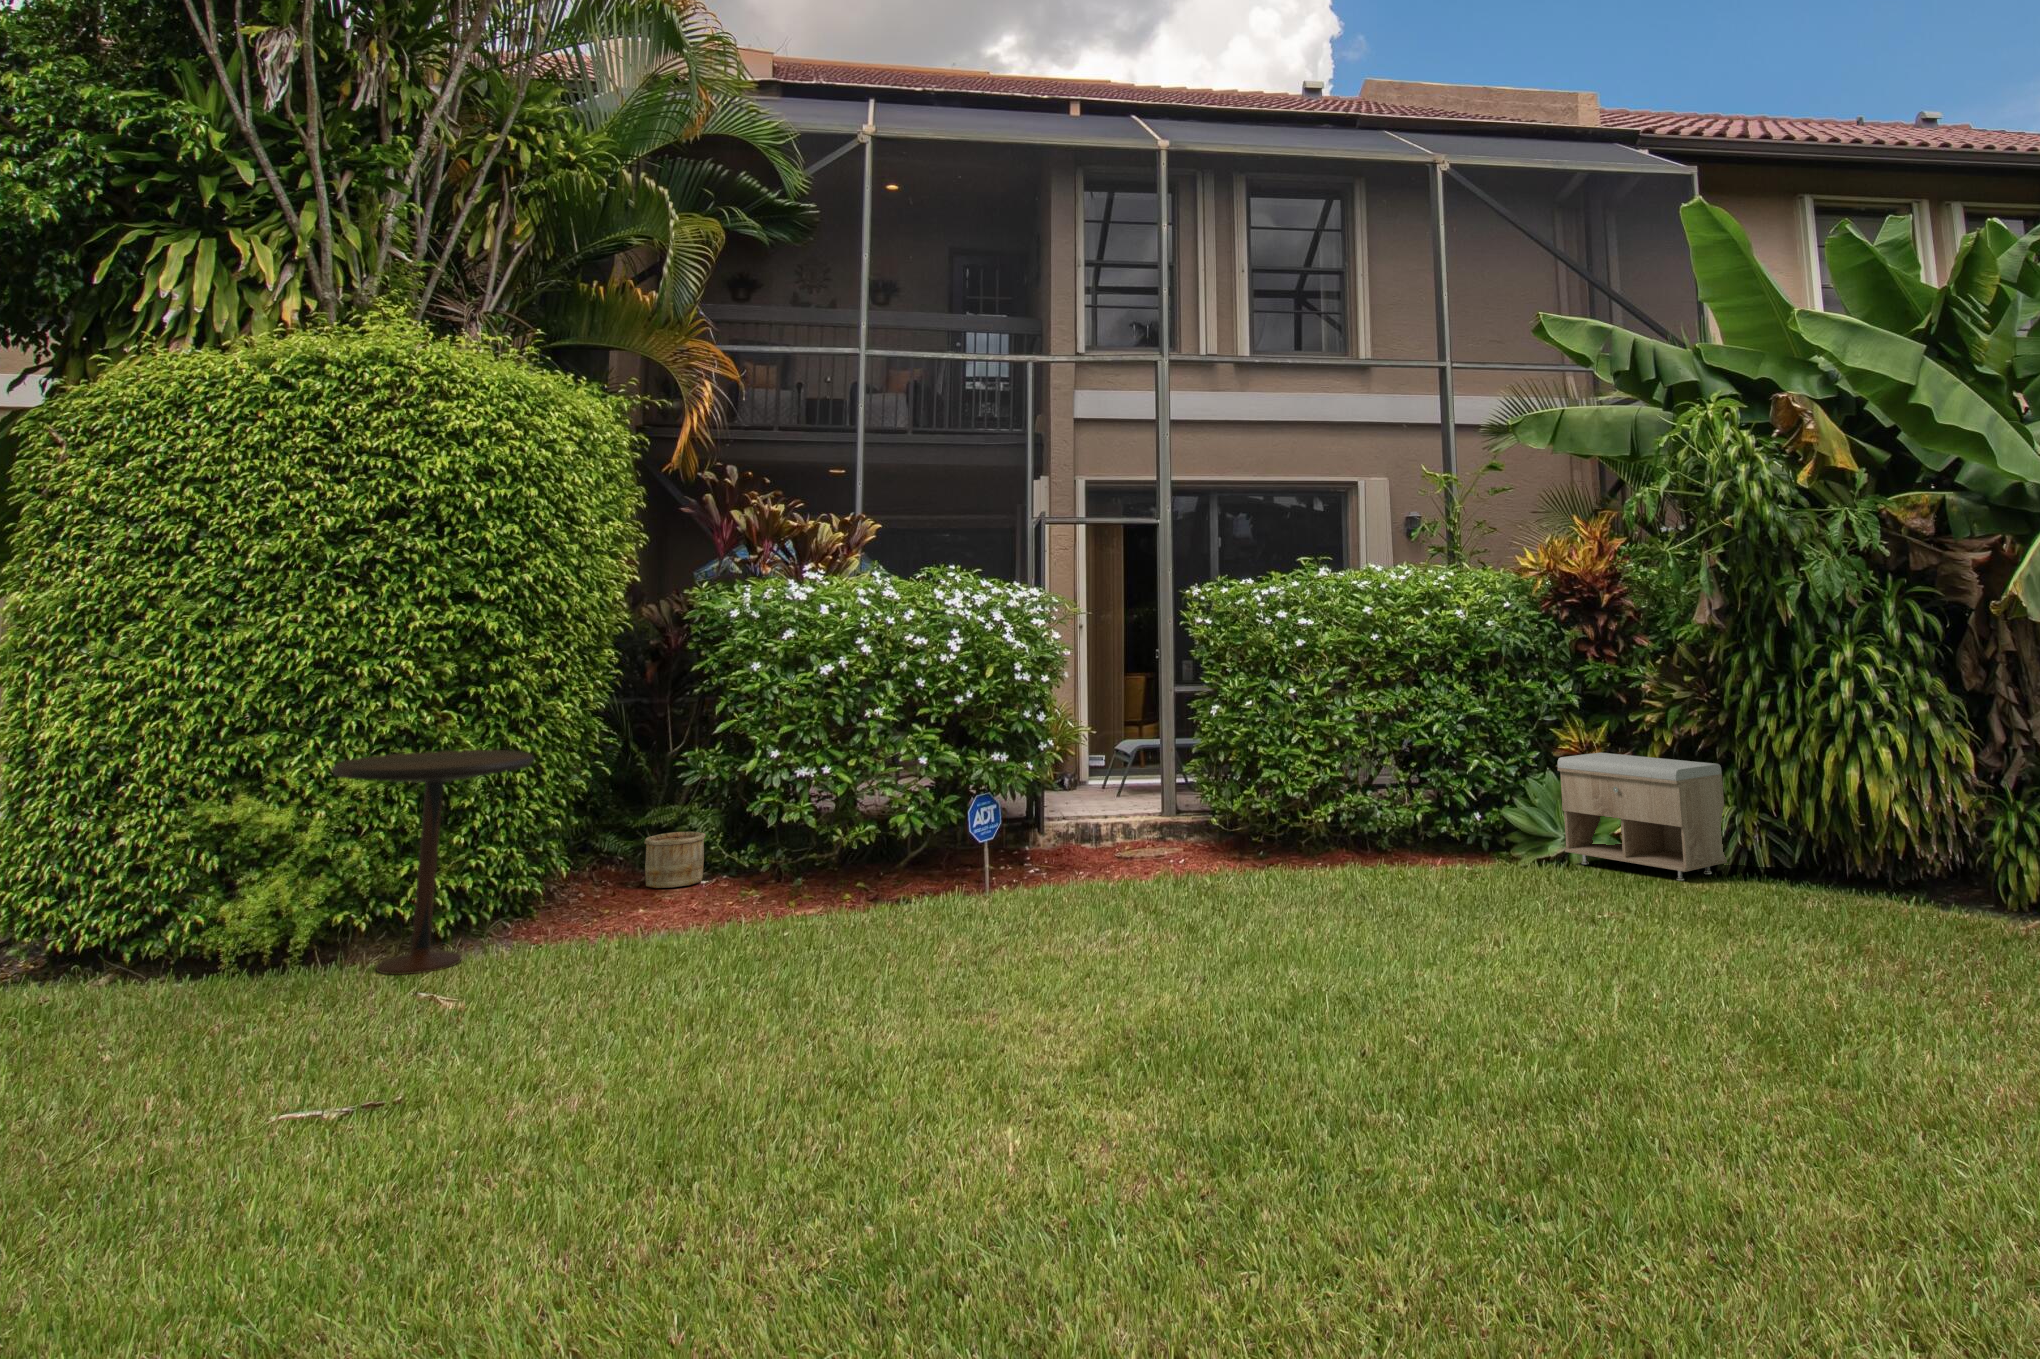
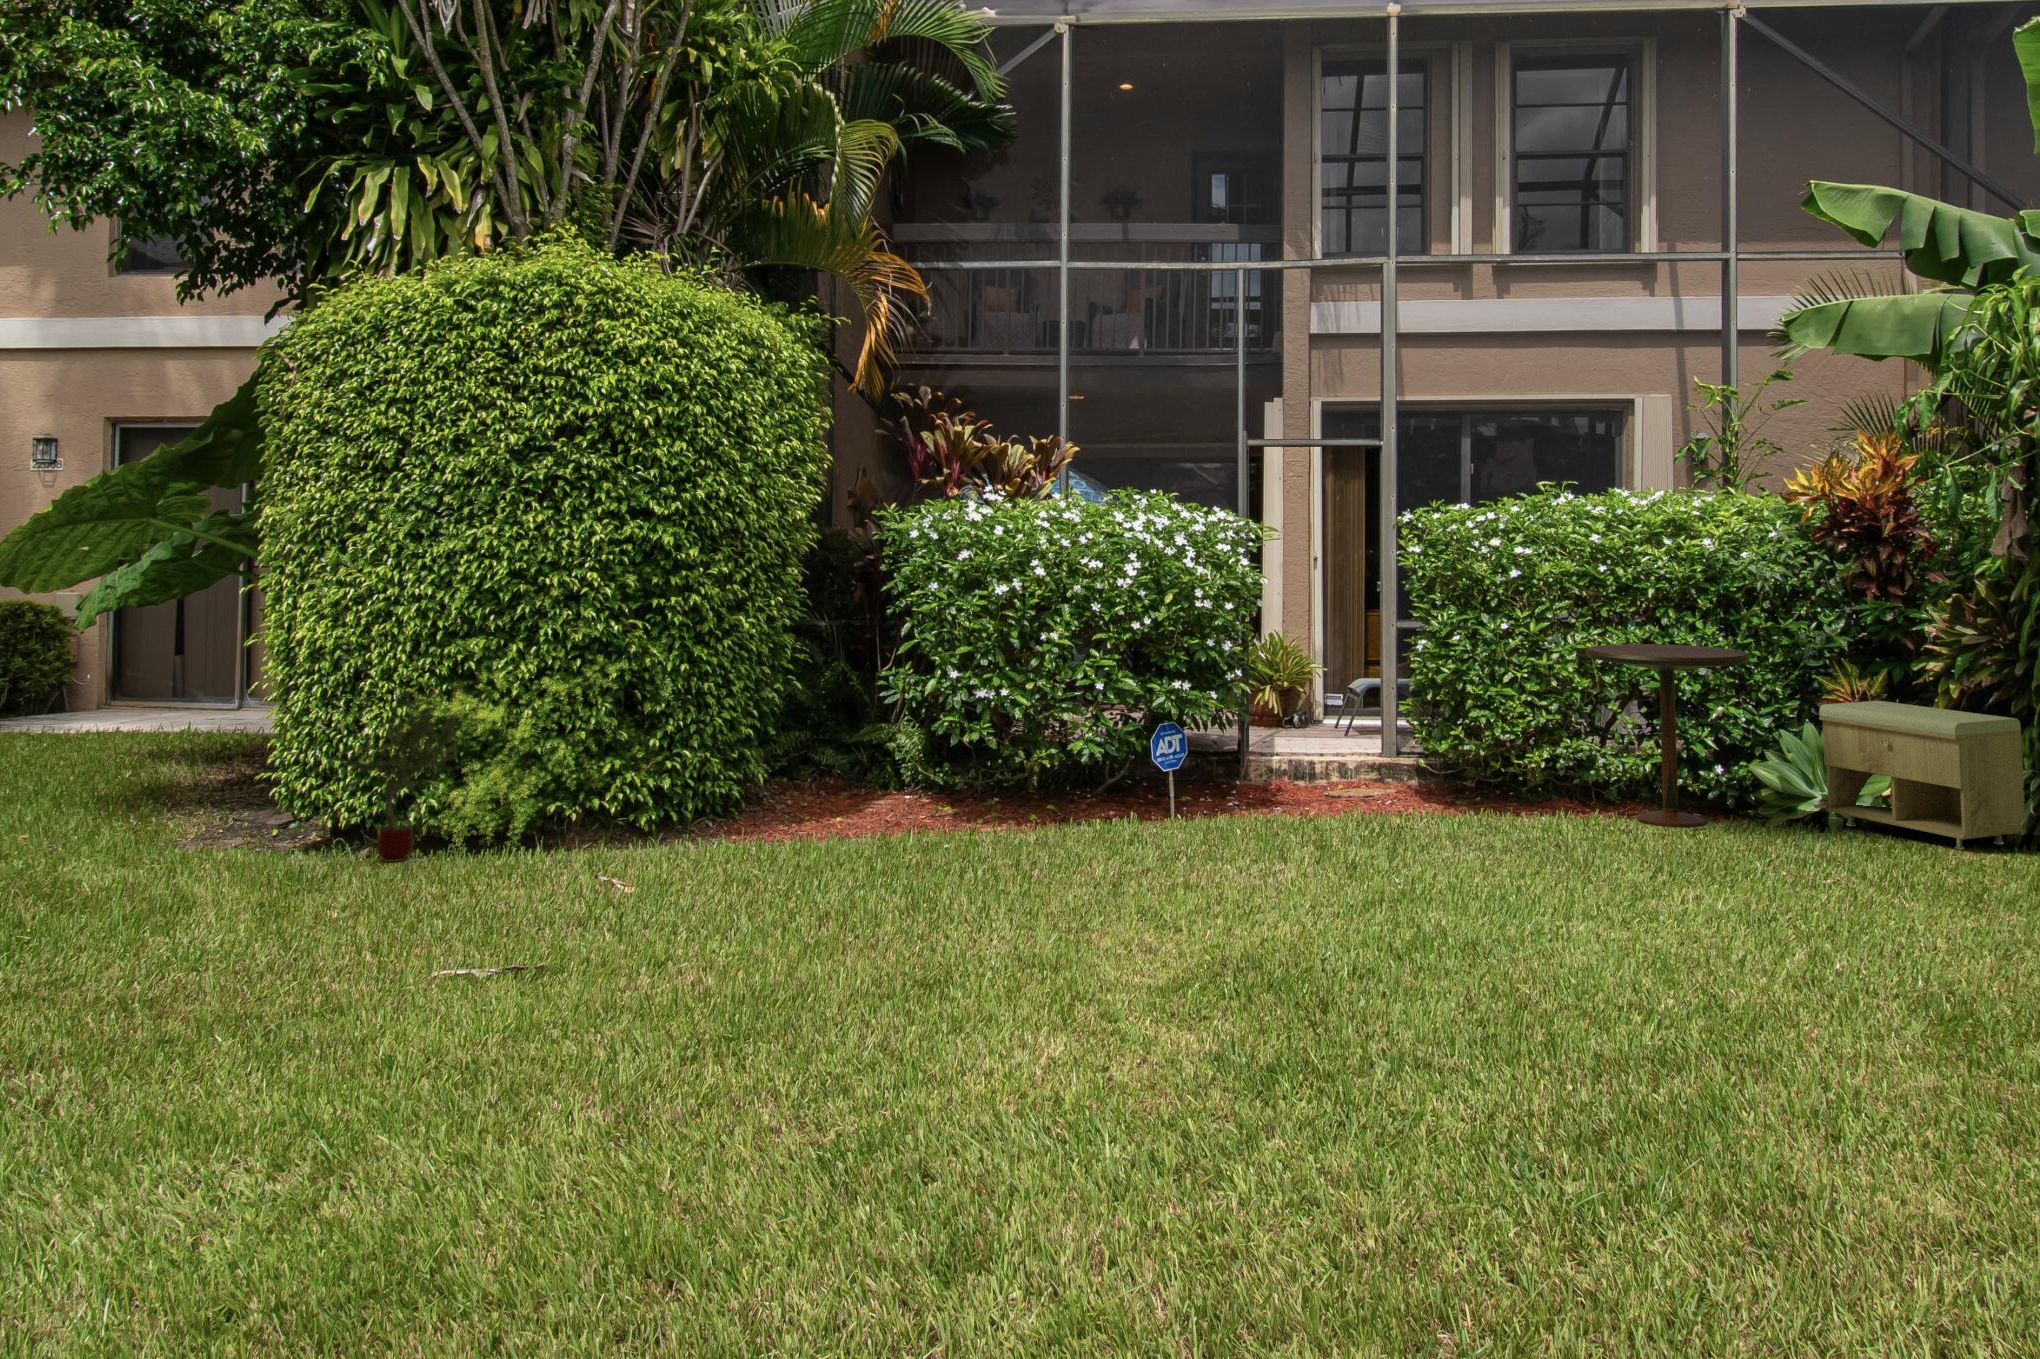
pedestal table: present [332,750,534,975] -> present [1585,644,1750,827]
potted tree: none [96,791,248,987] -> present [347,690,463,862]
wooden bucket: present [644,832,706,888] -> none [828,747,887,800]

